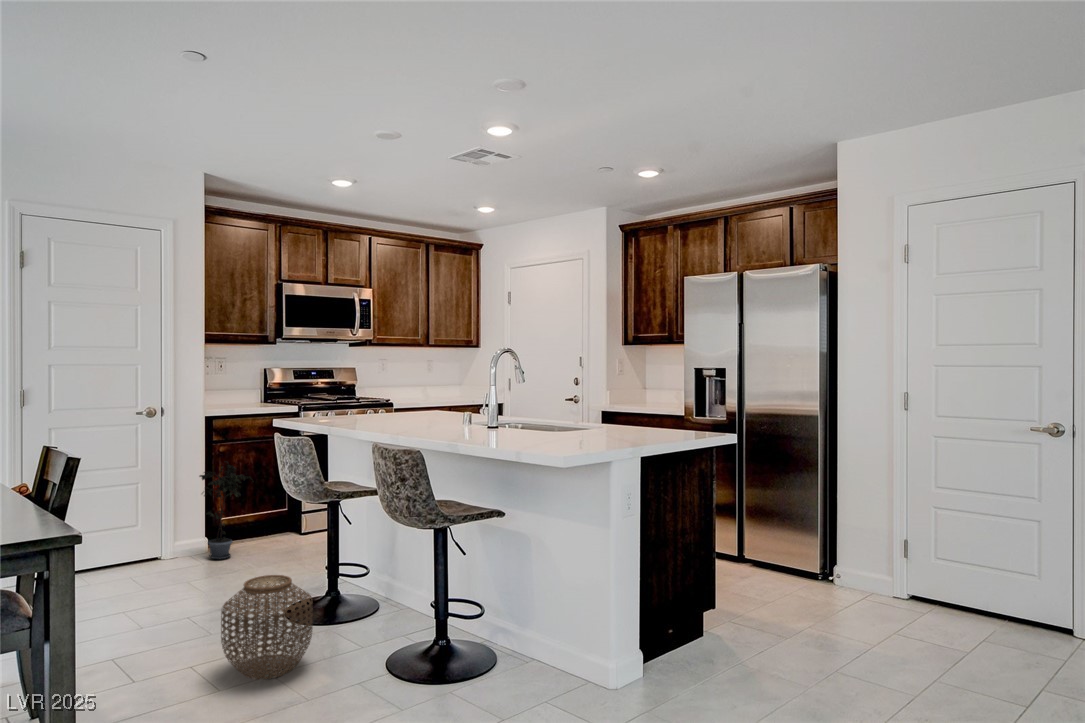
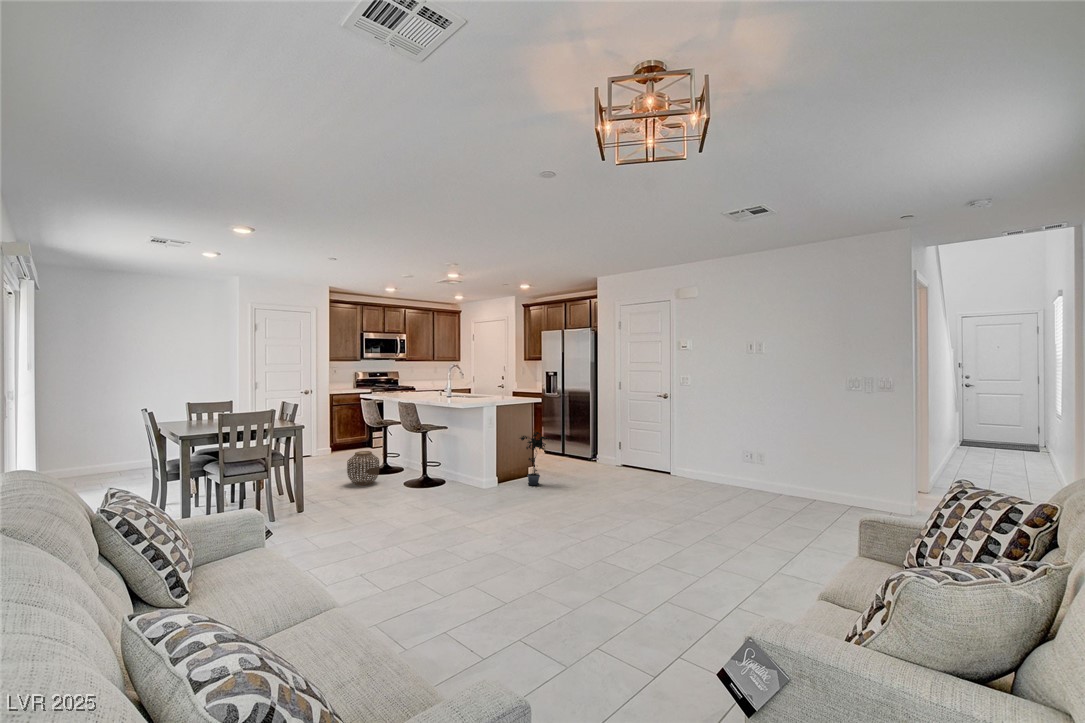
potted plant: present [200,464,252,559] -> present [520,432,553,485]

